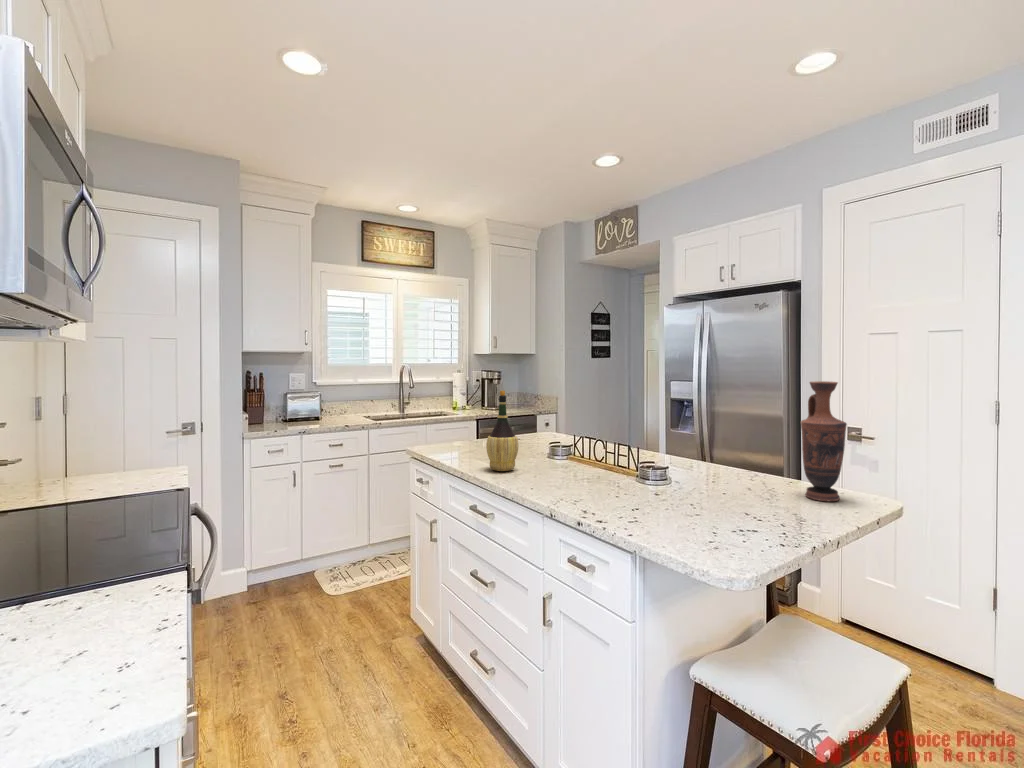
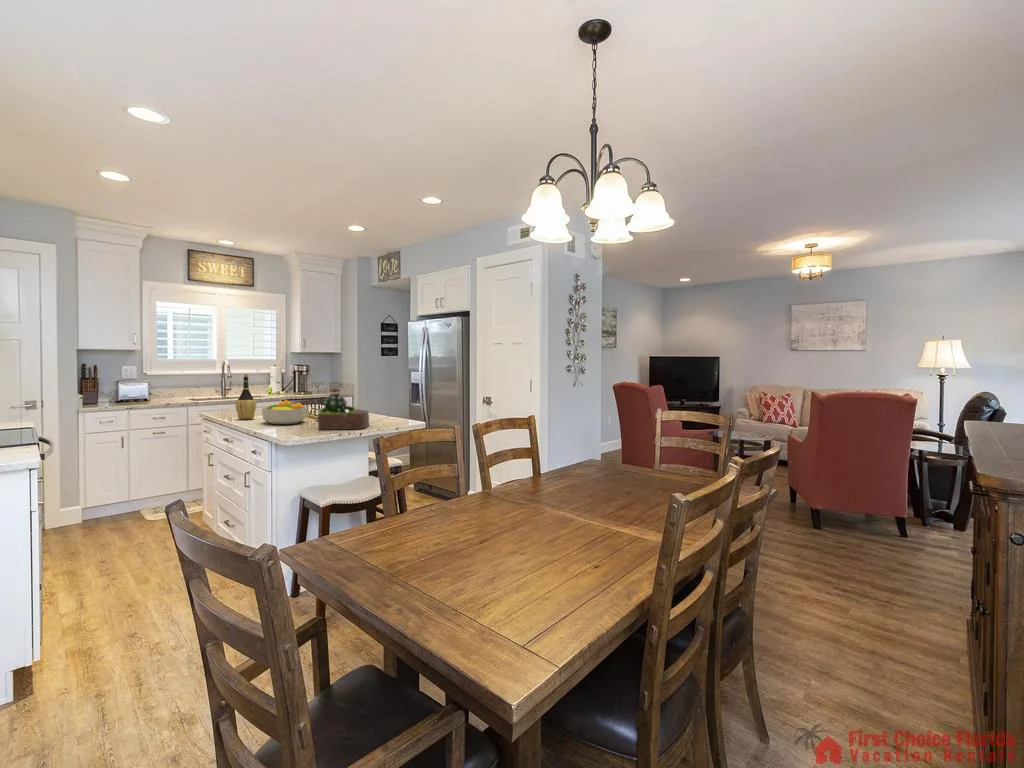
vase: present [801,381,847,501] -> none [386,369,405,425]
succulent plant: none [686,427,793,518] -> present [318,389,369,429]
fruit bowl: none [548,438,628,492] -> present [262,400,307,425]

